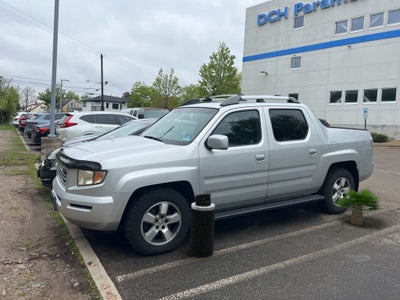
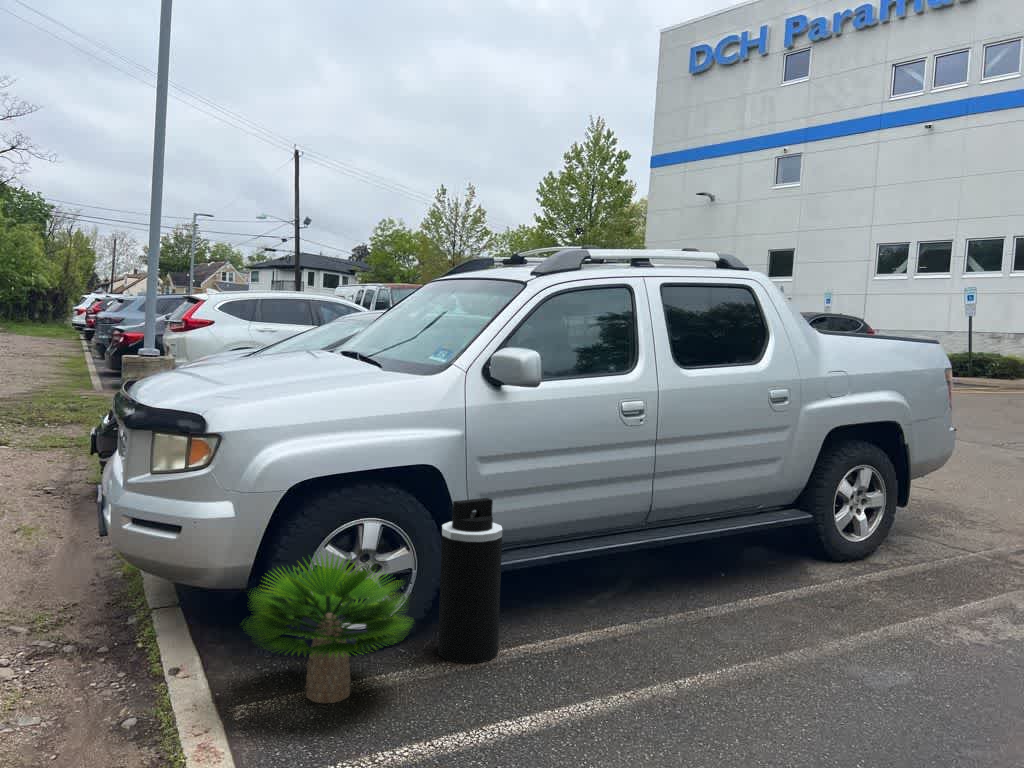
potted plant: present [337,188,380,225] -> present [251,554,409,703]

